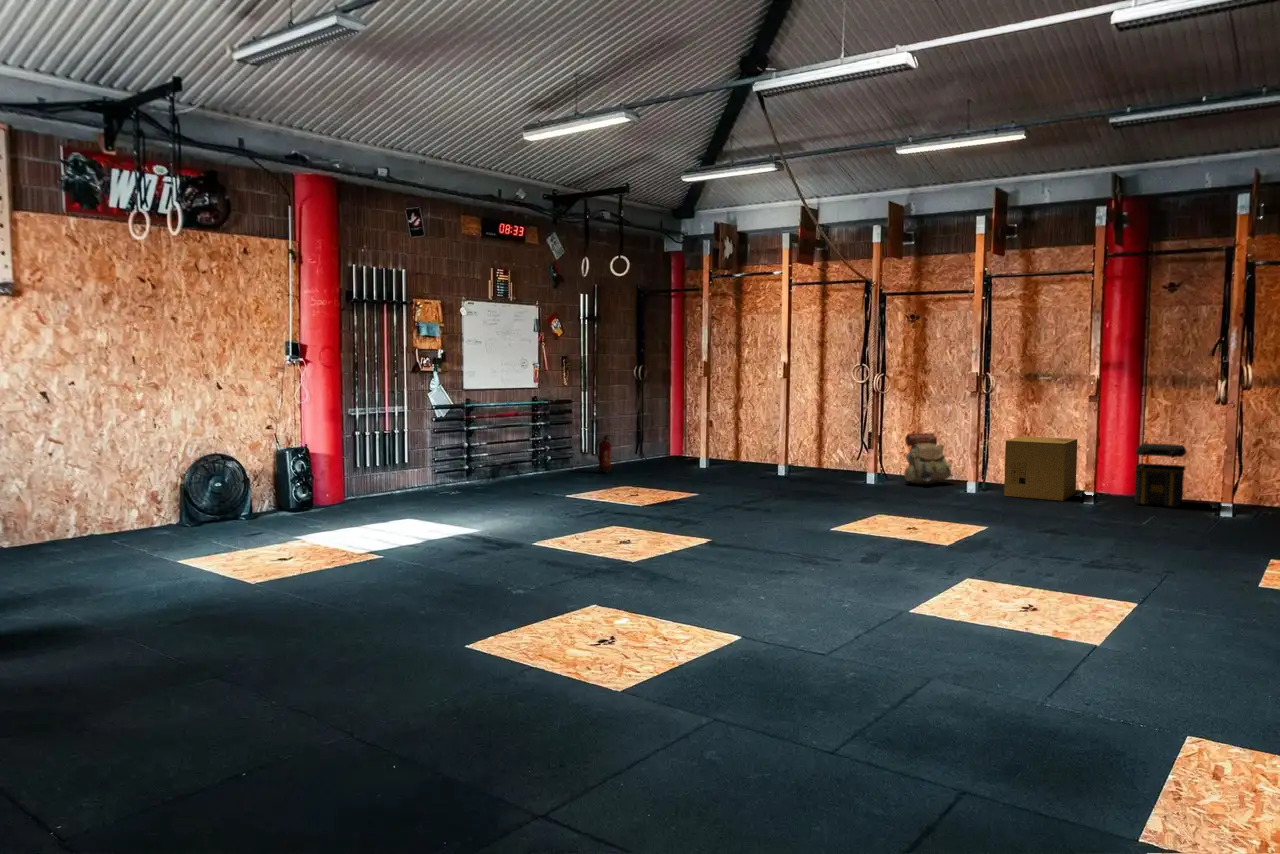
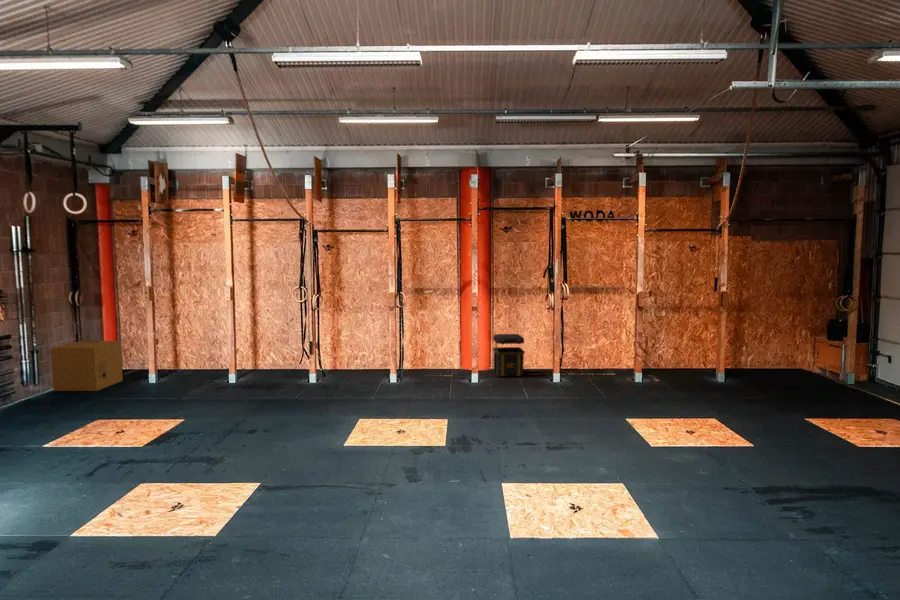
backpack: present [904,433,951,484] -> none [331,335,366,376]
fire extinguisher: present [595,435,612,474] -> none [26,362,48,402]
cardboard box: present [1004,436,1077,501] -> present [51,341,123,391]

